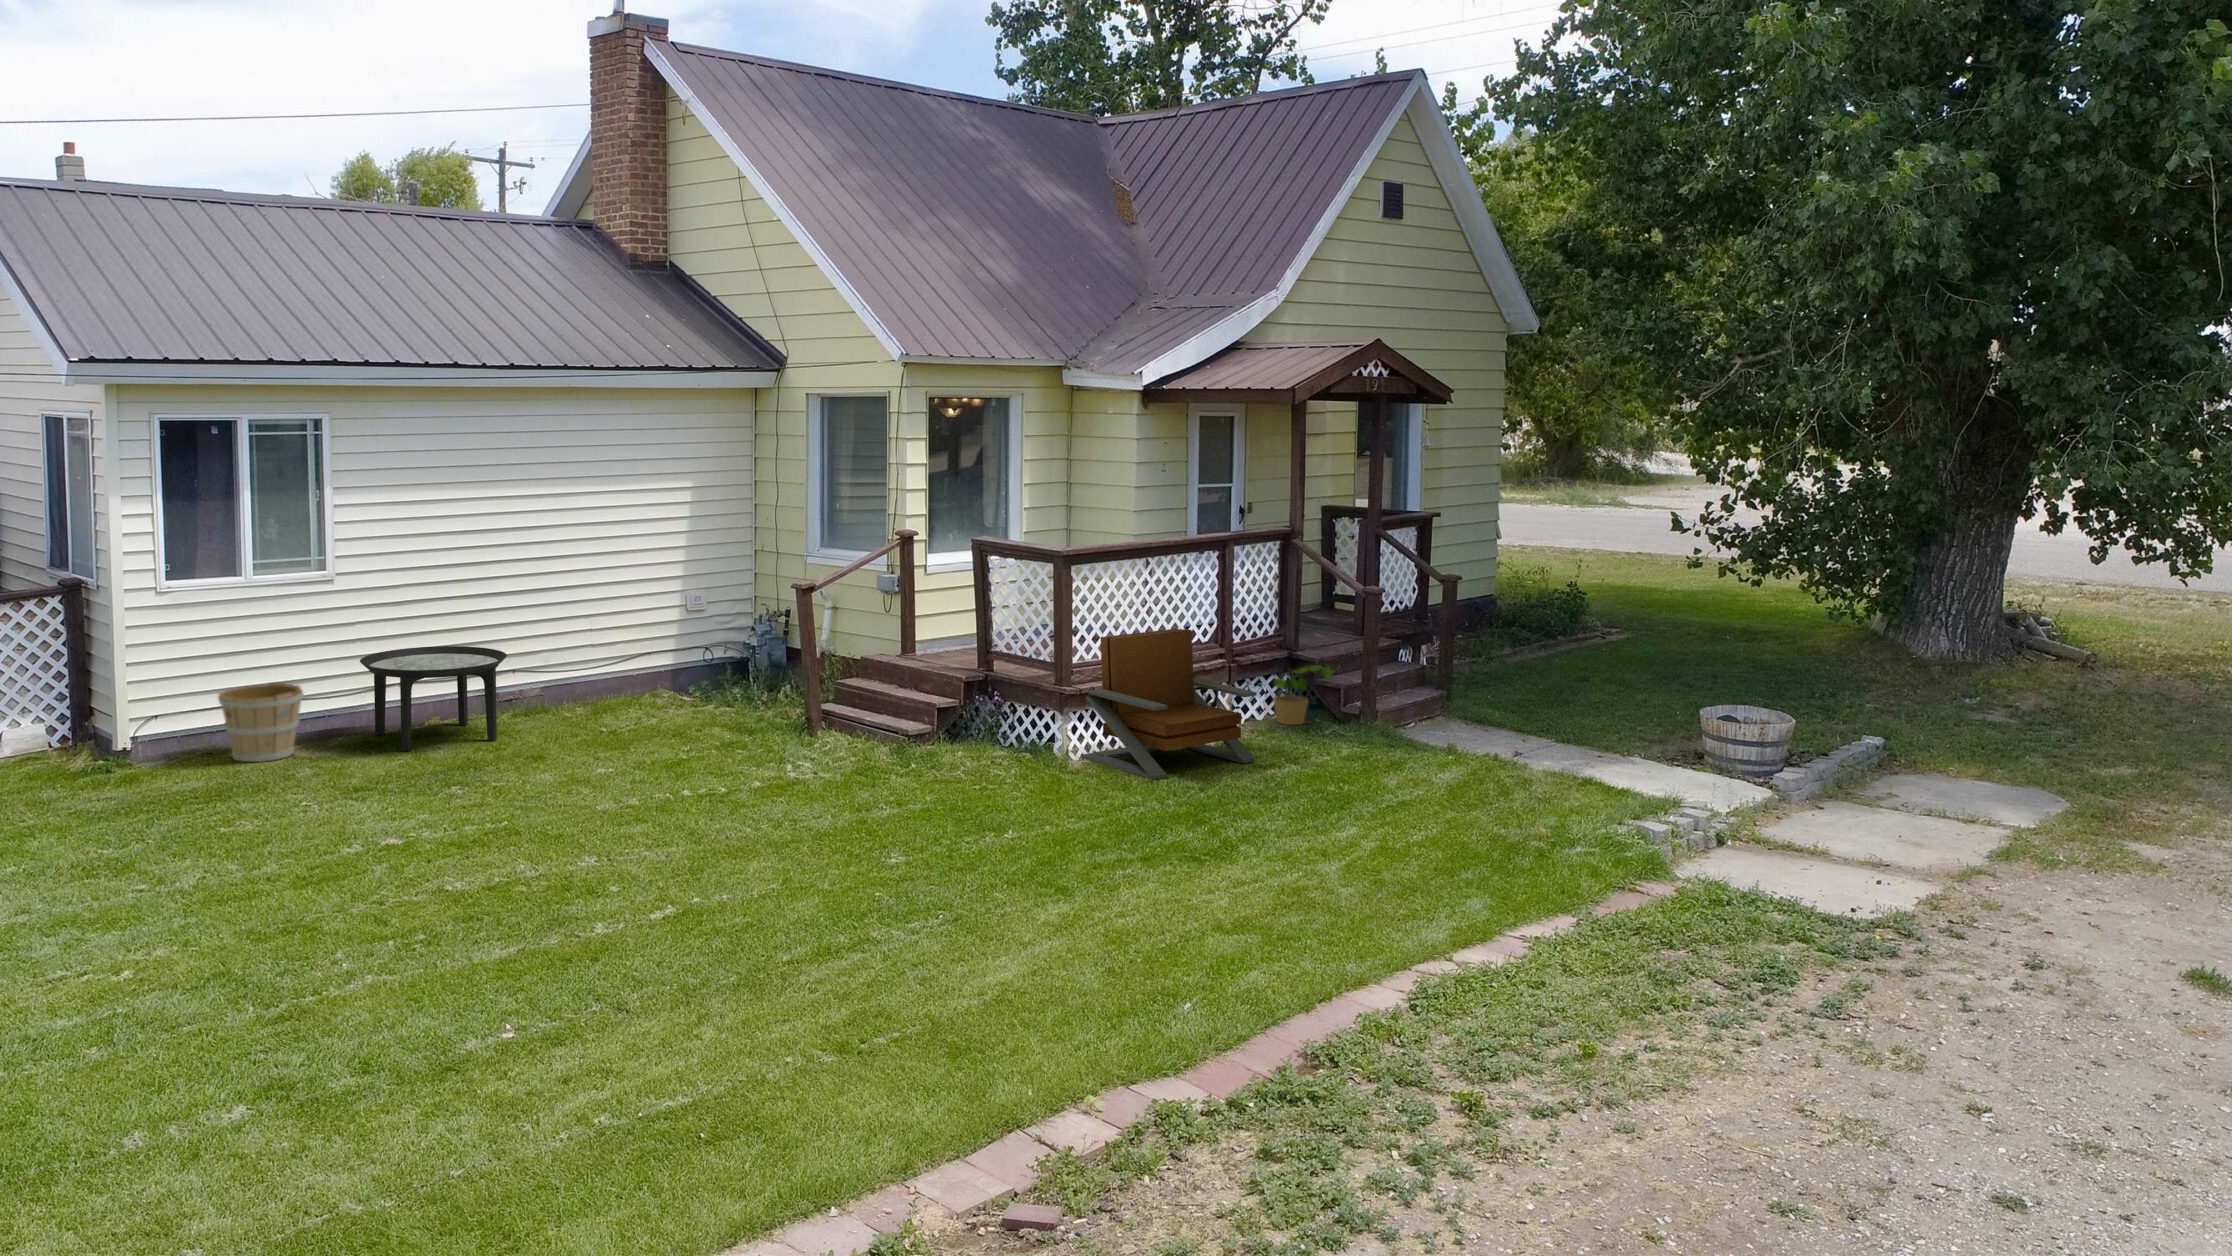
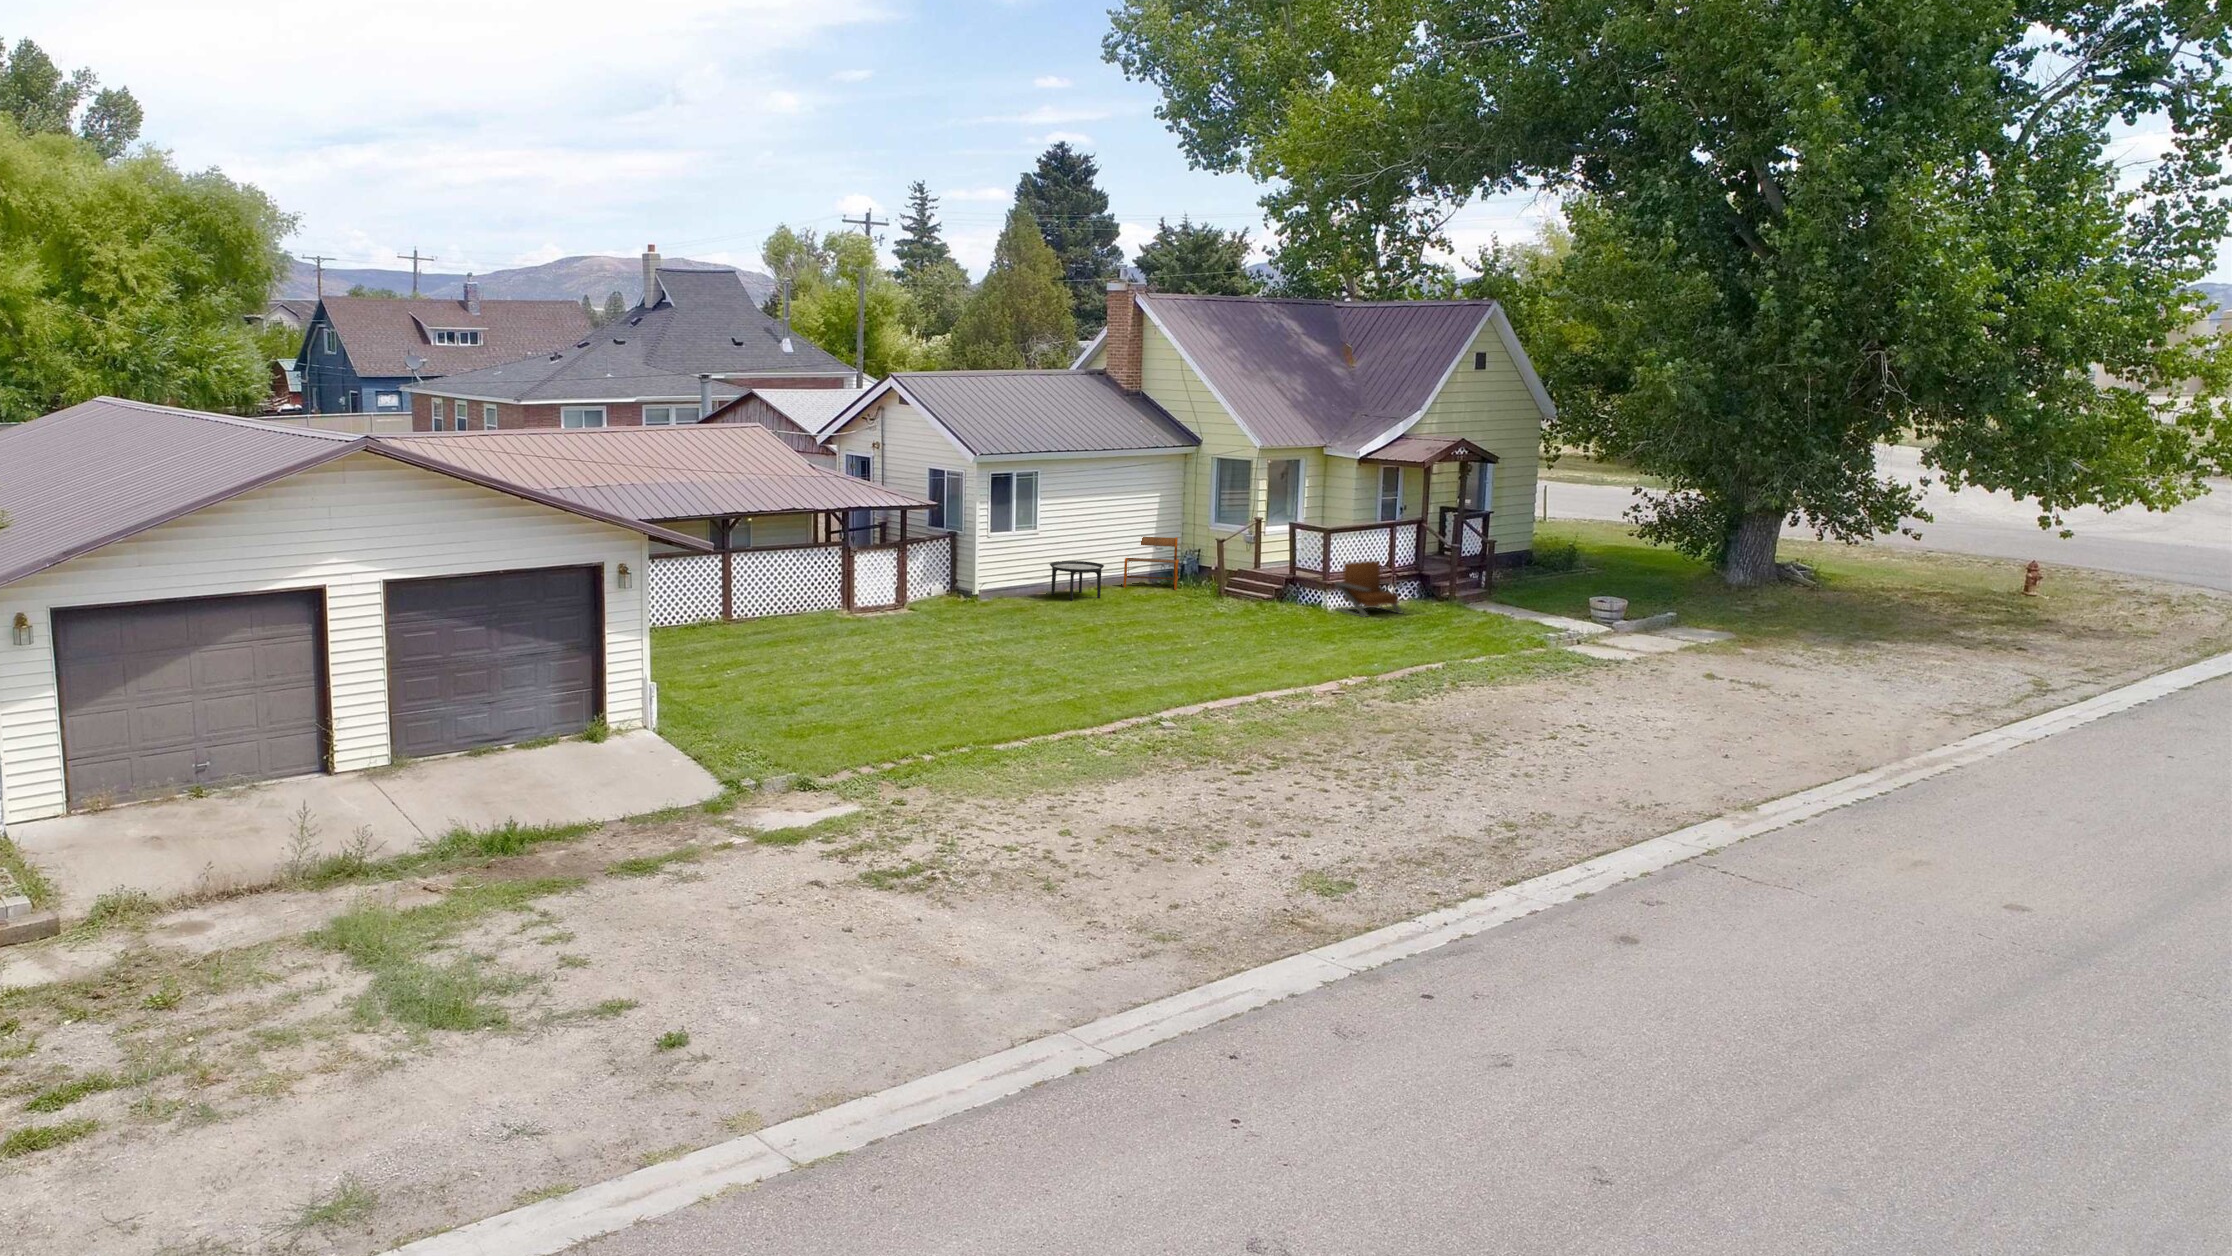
bench: none [594,580,735,709] -> present [1124,537,1179,590]
potted plant: present [1273,665,1332,725] -> none [1412,577,1441,602]
wooden bucket: present [218,683,304,762] -> none [1006,573,1036,602]

